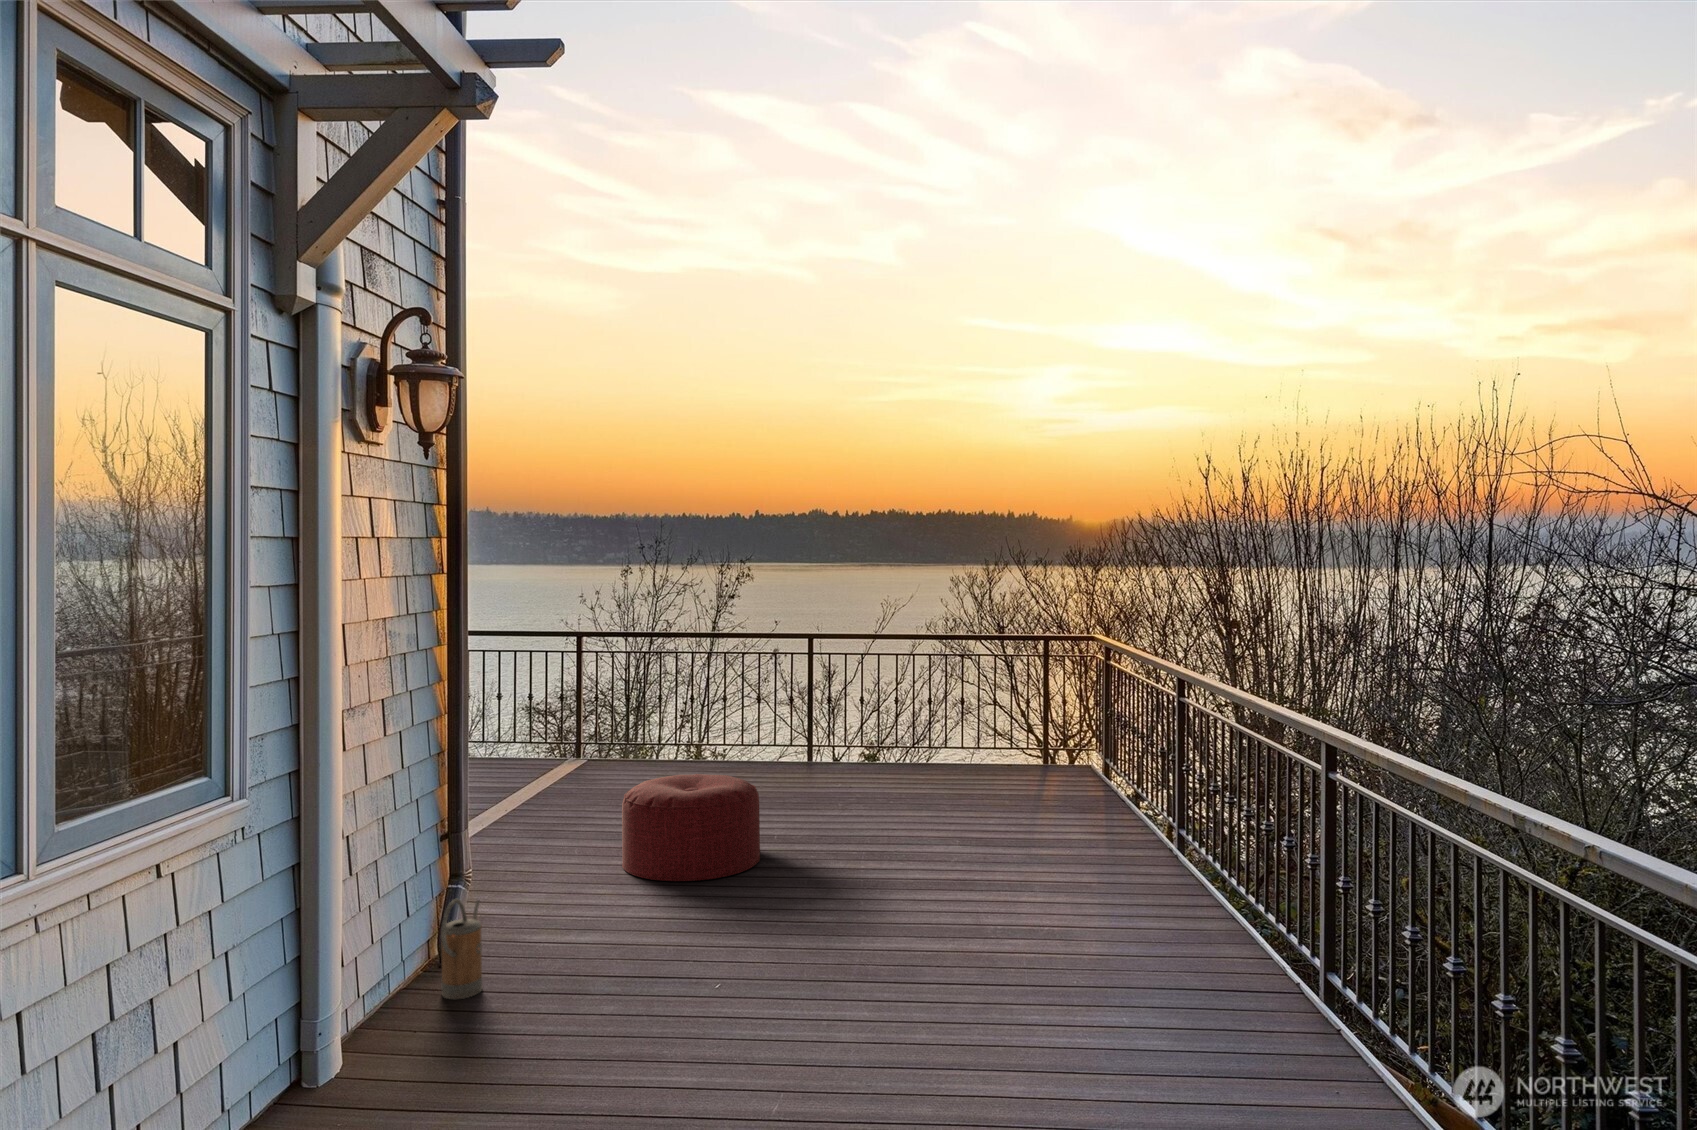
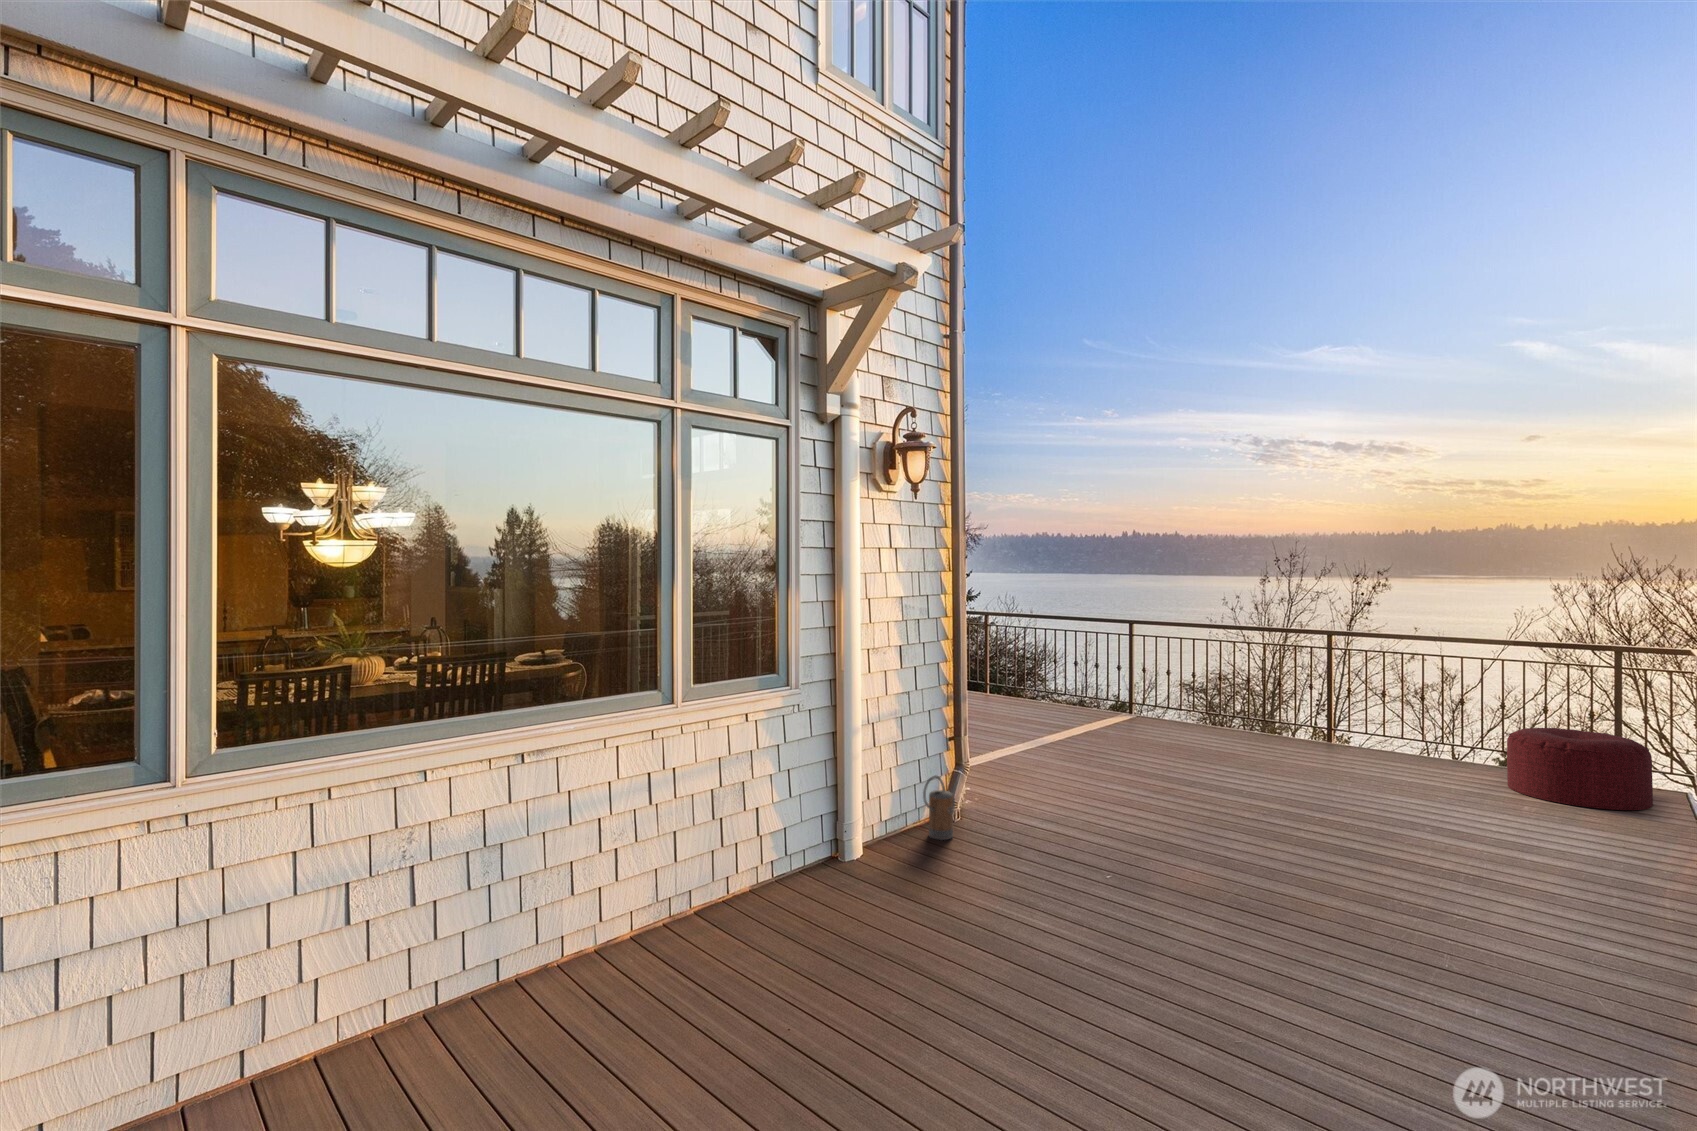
ottoman: present [622,774,760,881] -> present [1507,728,1653,810]

